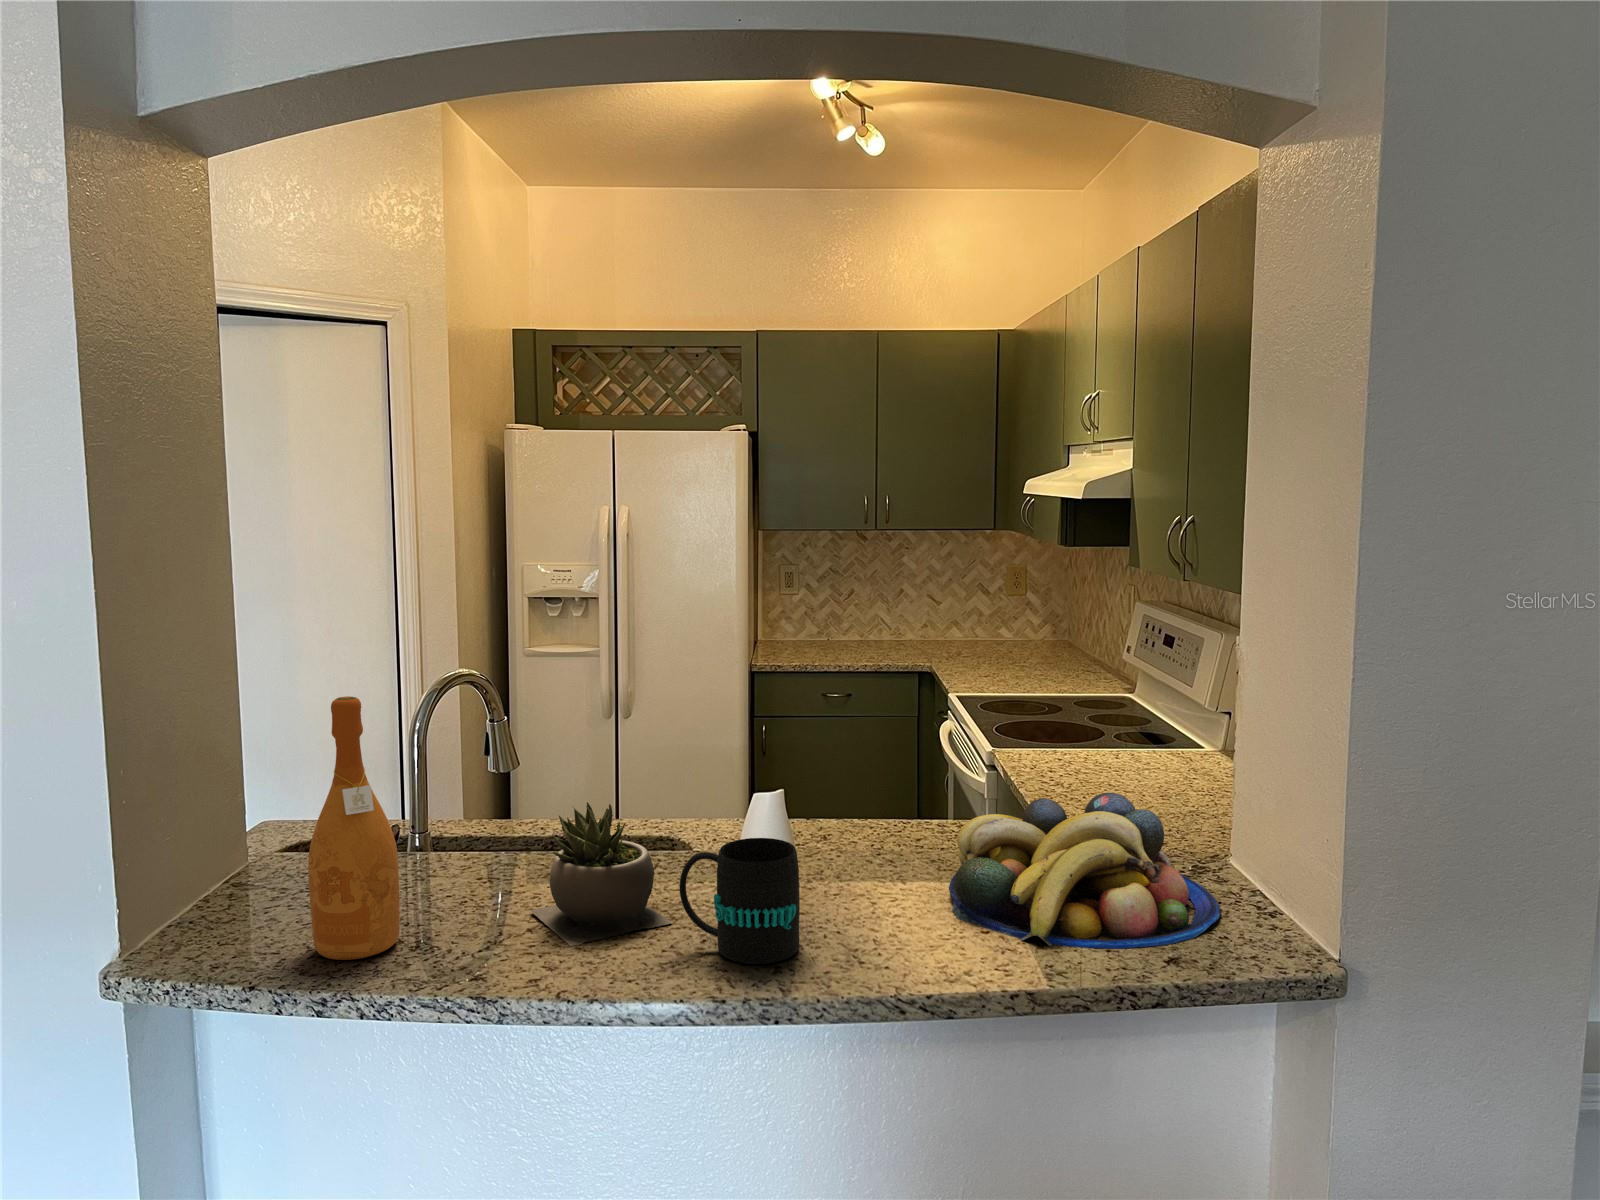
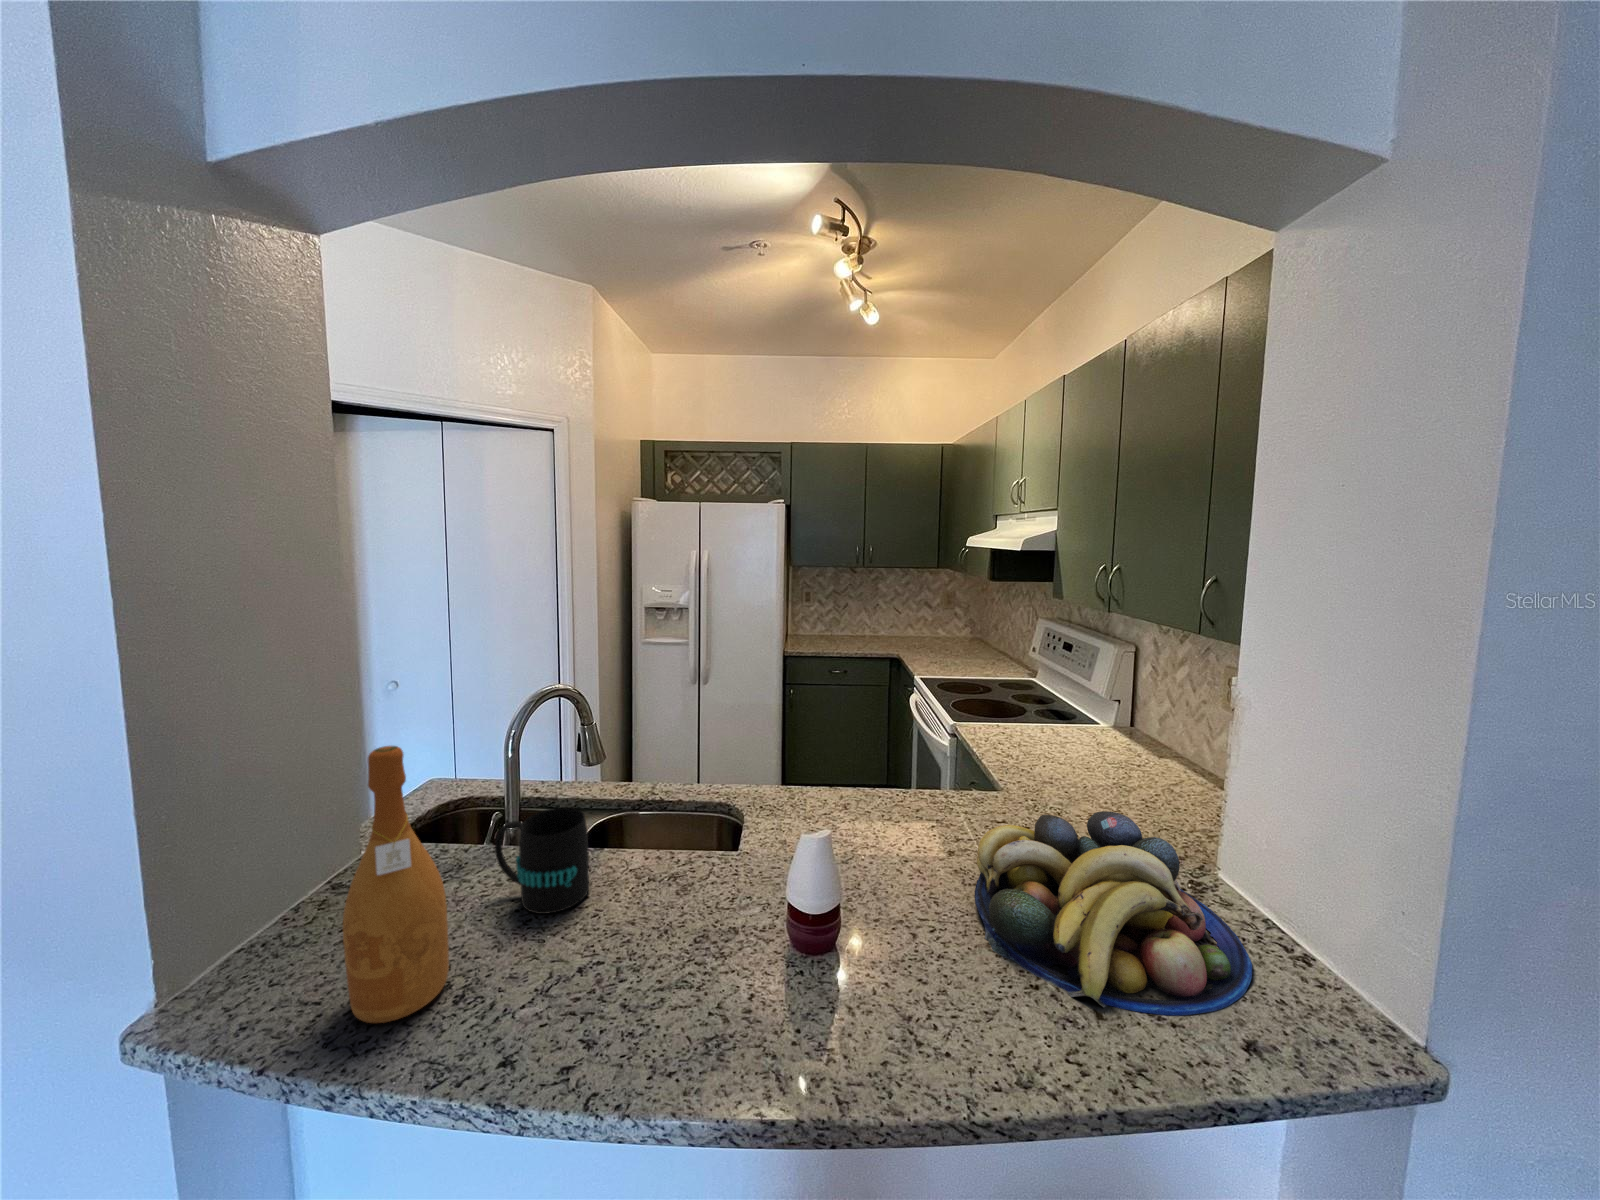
succulent plant: present [530,802,672,946] -> none [589,836,722,997]
mug: present [680,838,800,964] -> present [495,807,589,914]

